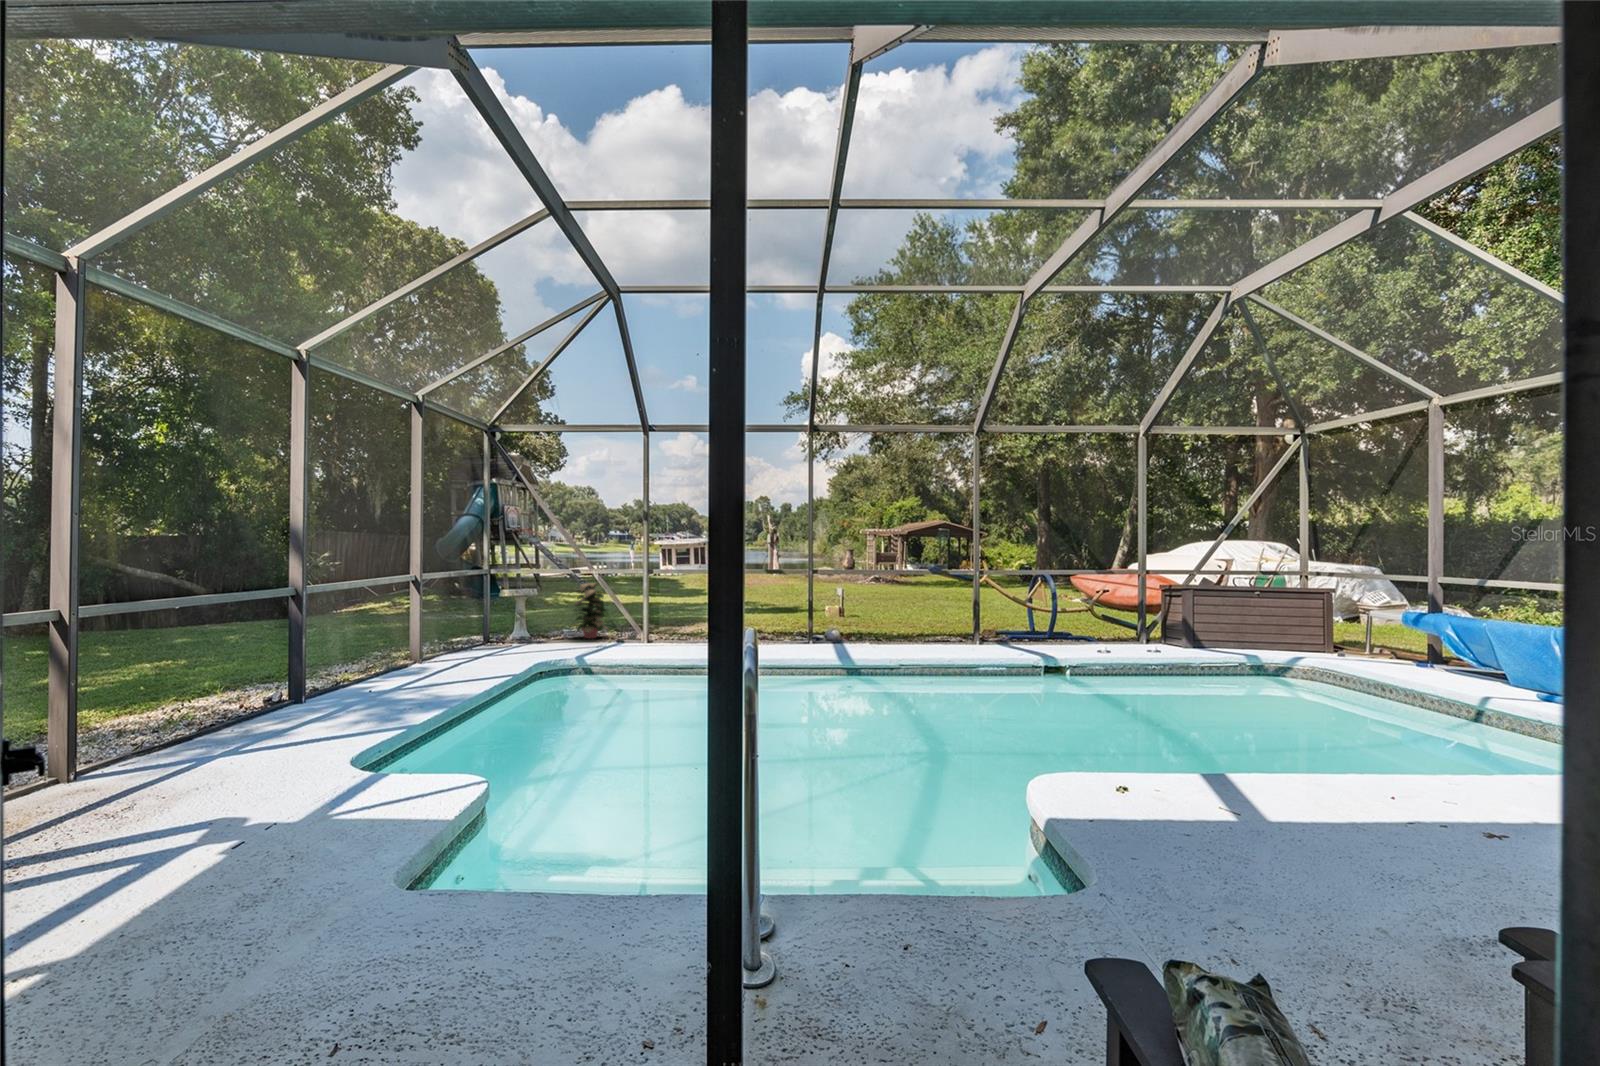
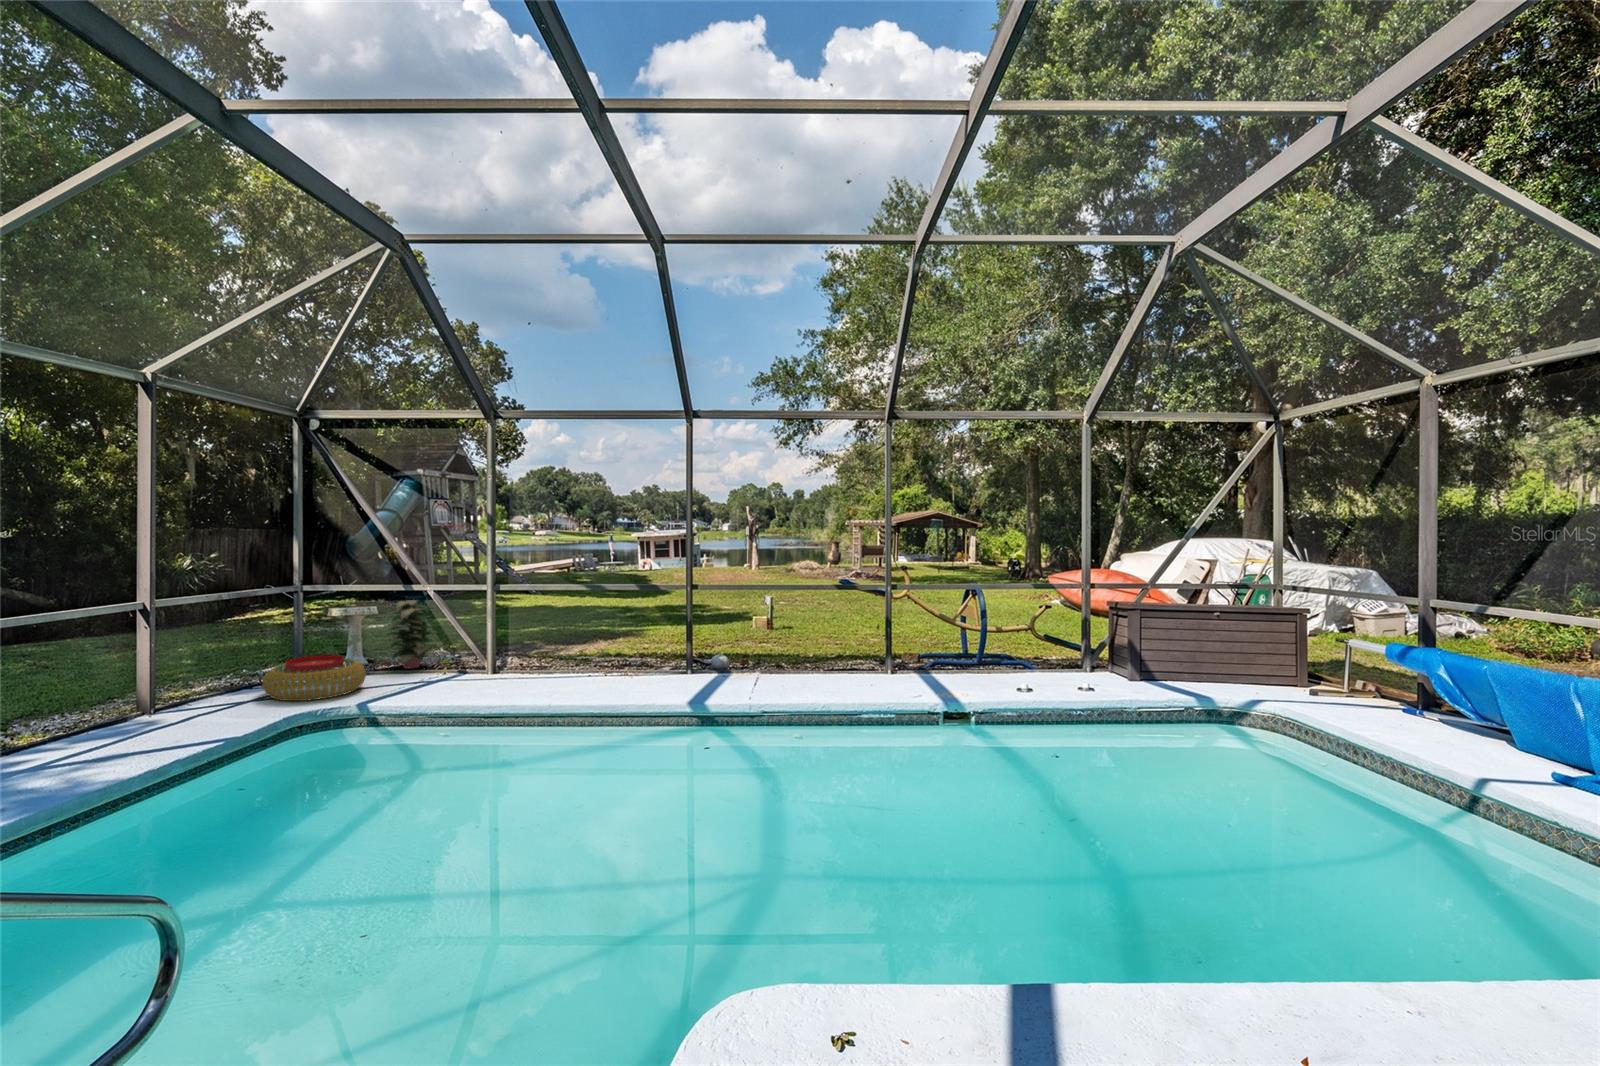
pouf: none [494,623,569,656] -> present [262,655,366,701]

